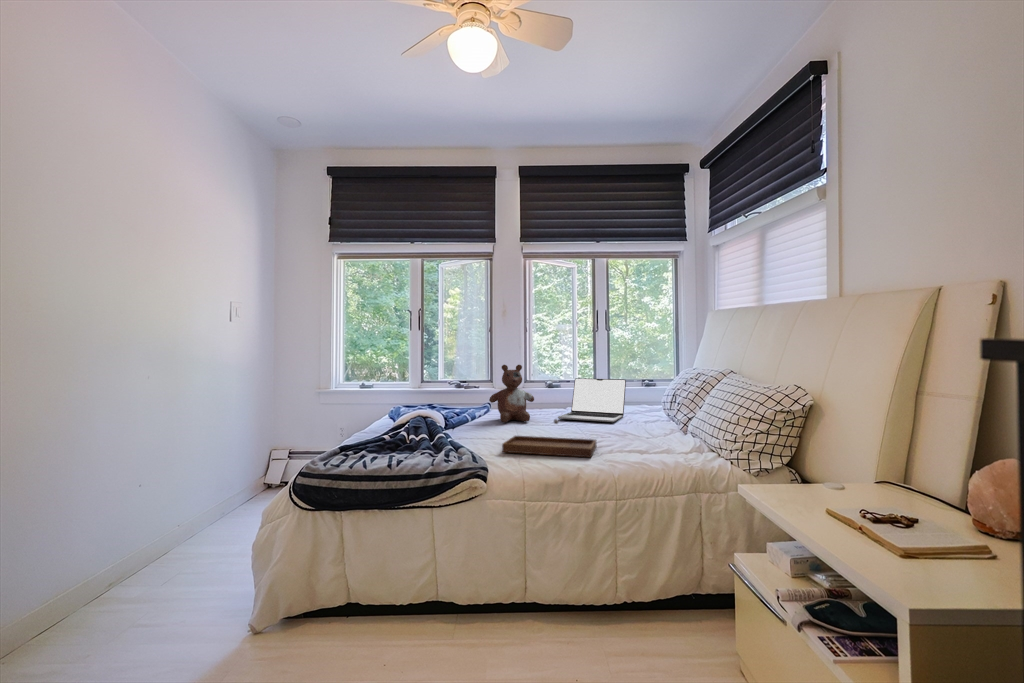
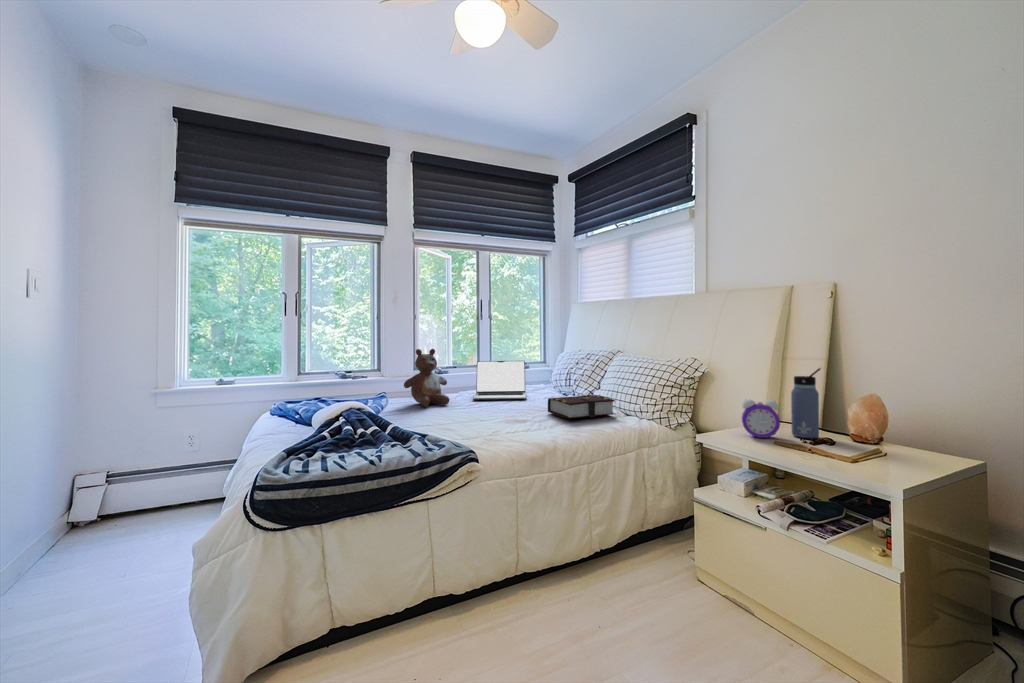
water bottle: none [883,409,928,509] -> present [791,368,821,438]
tray: present [502,419,596,457] -> none [464,397,554,434]
book: none [613,423,684,449] -> present [548,395,615,419]
alarm clock: none [804,445,860,499] -> present [742,400,780,438]

